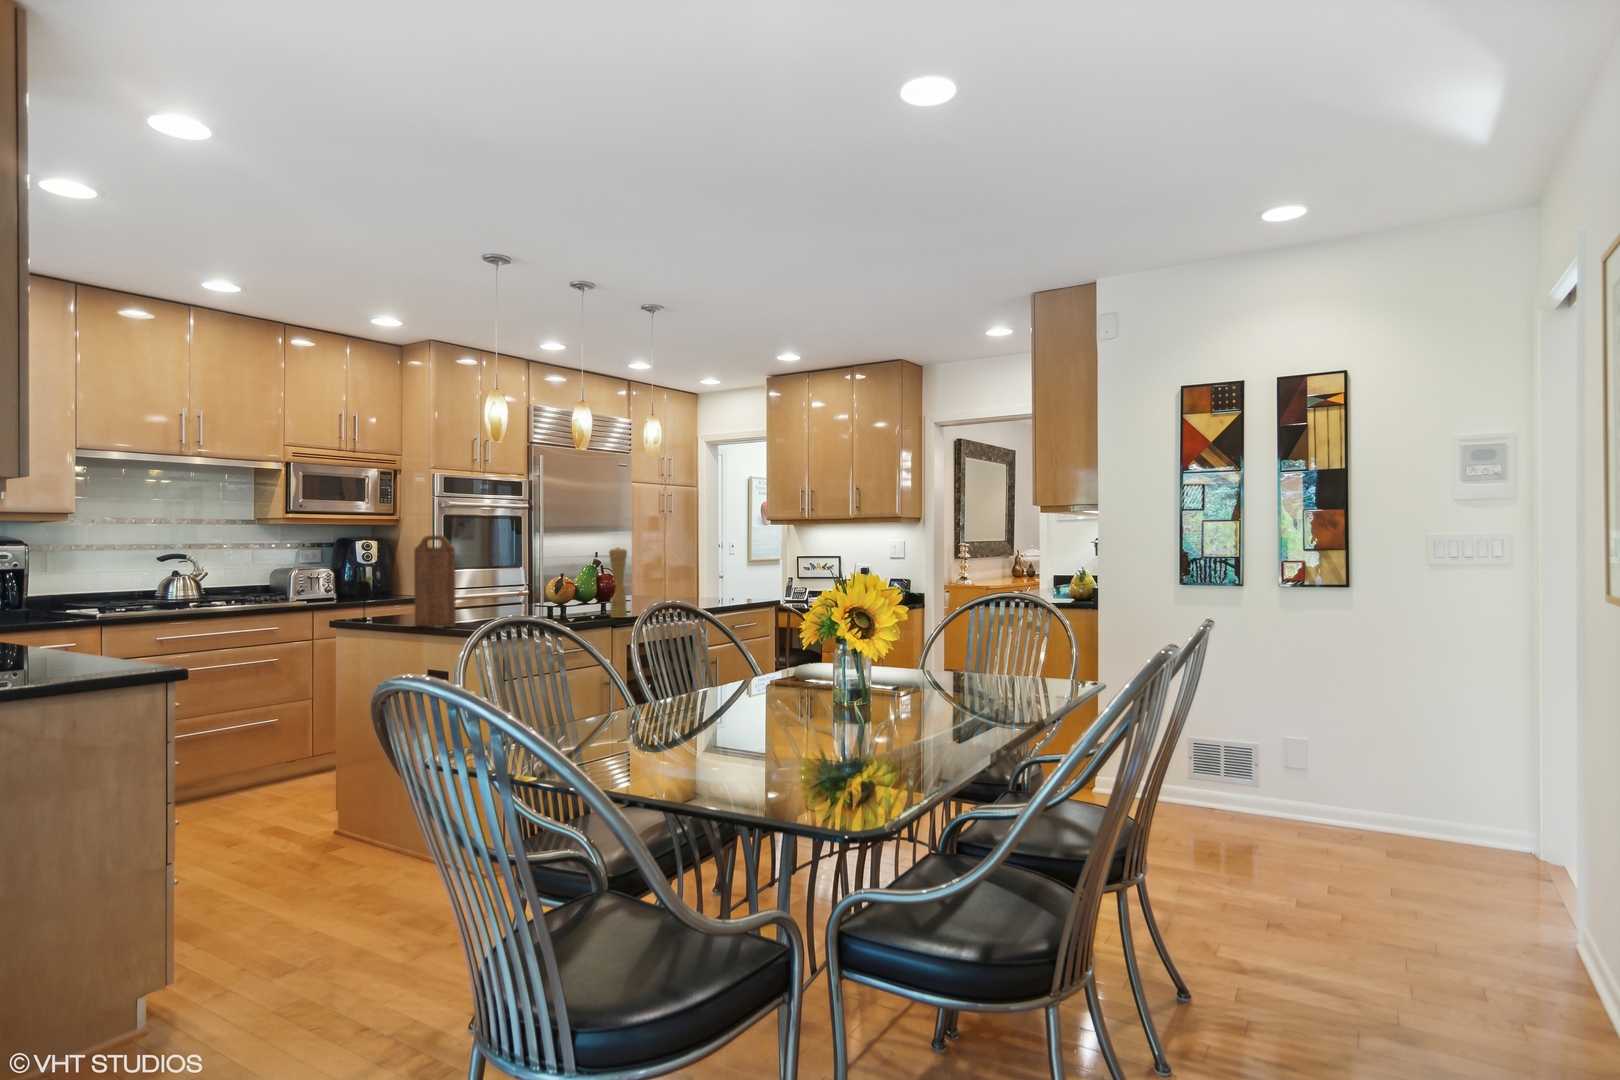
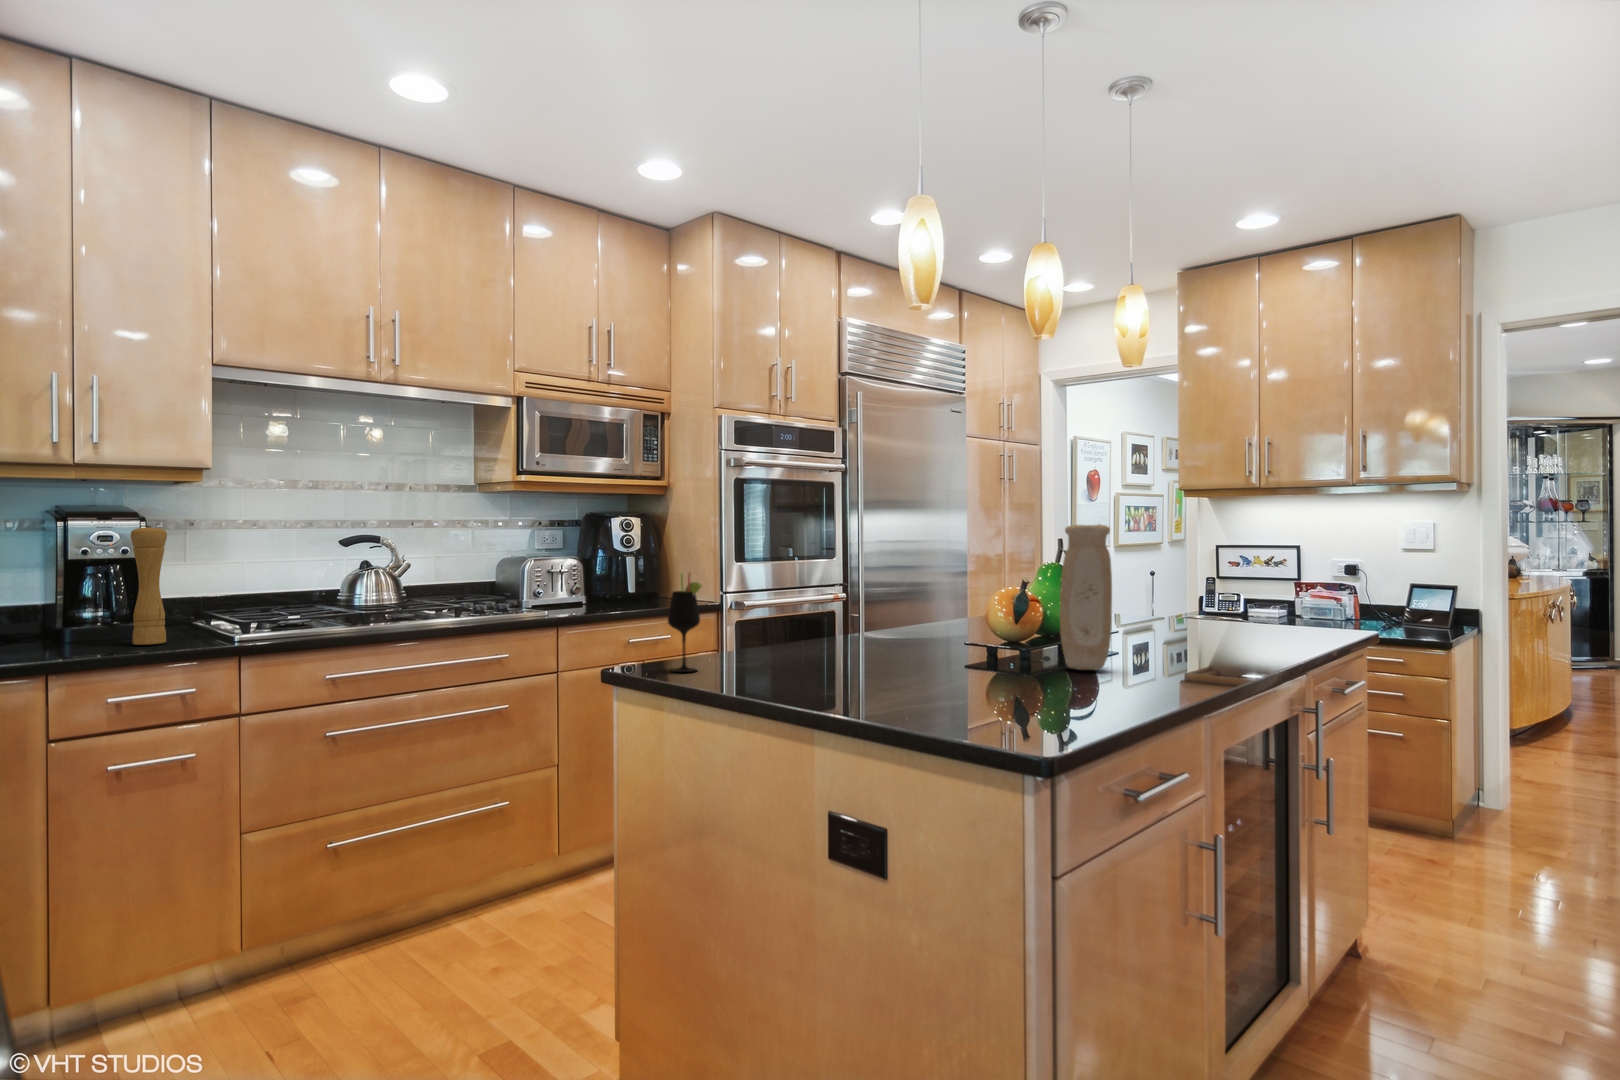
cutting board: present [414,535,456,627] -> none [807,495,912,708]
vase: none [559,547,584,616] -> present [1060,524,1112,670]
pepper mill: present [609,548,627,618] -> present [131,526,167,645]

